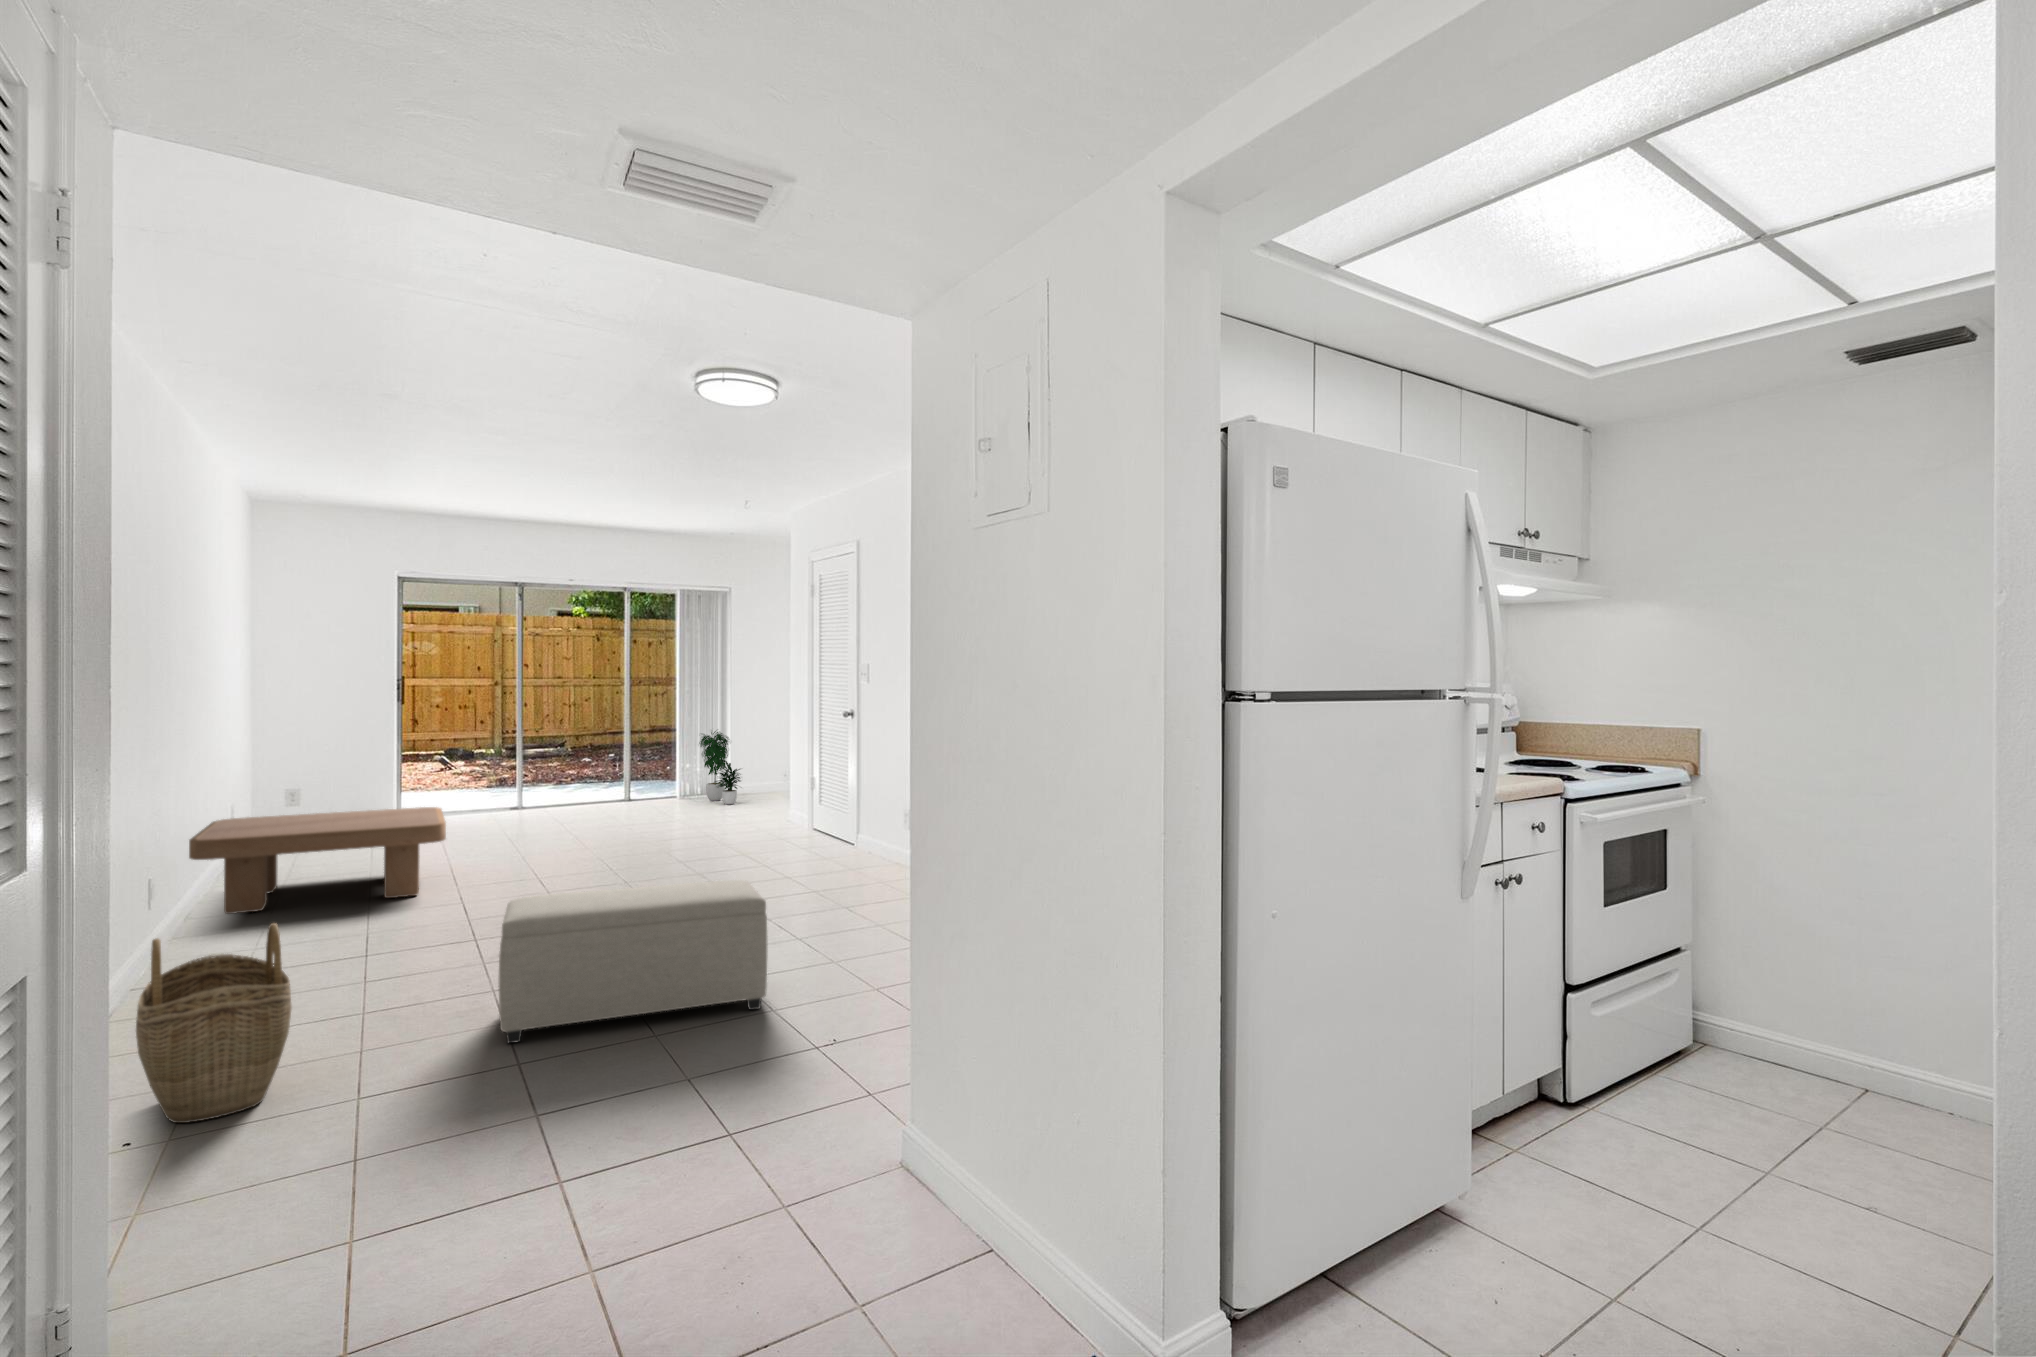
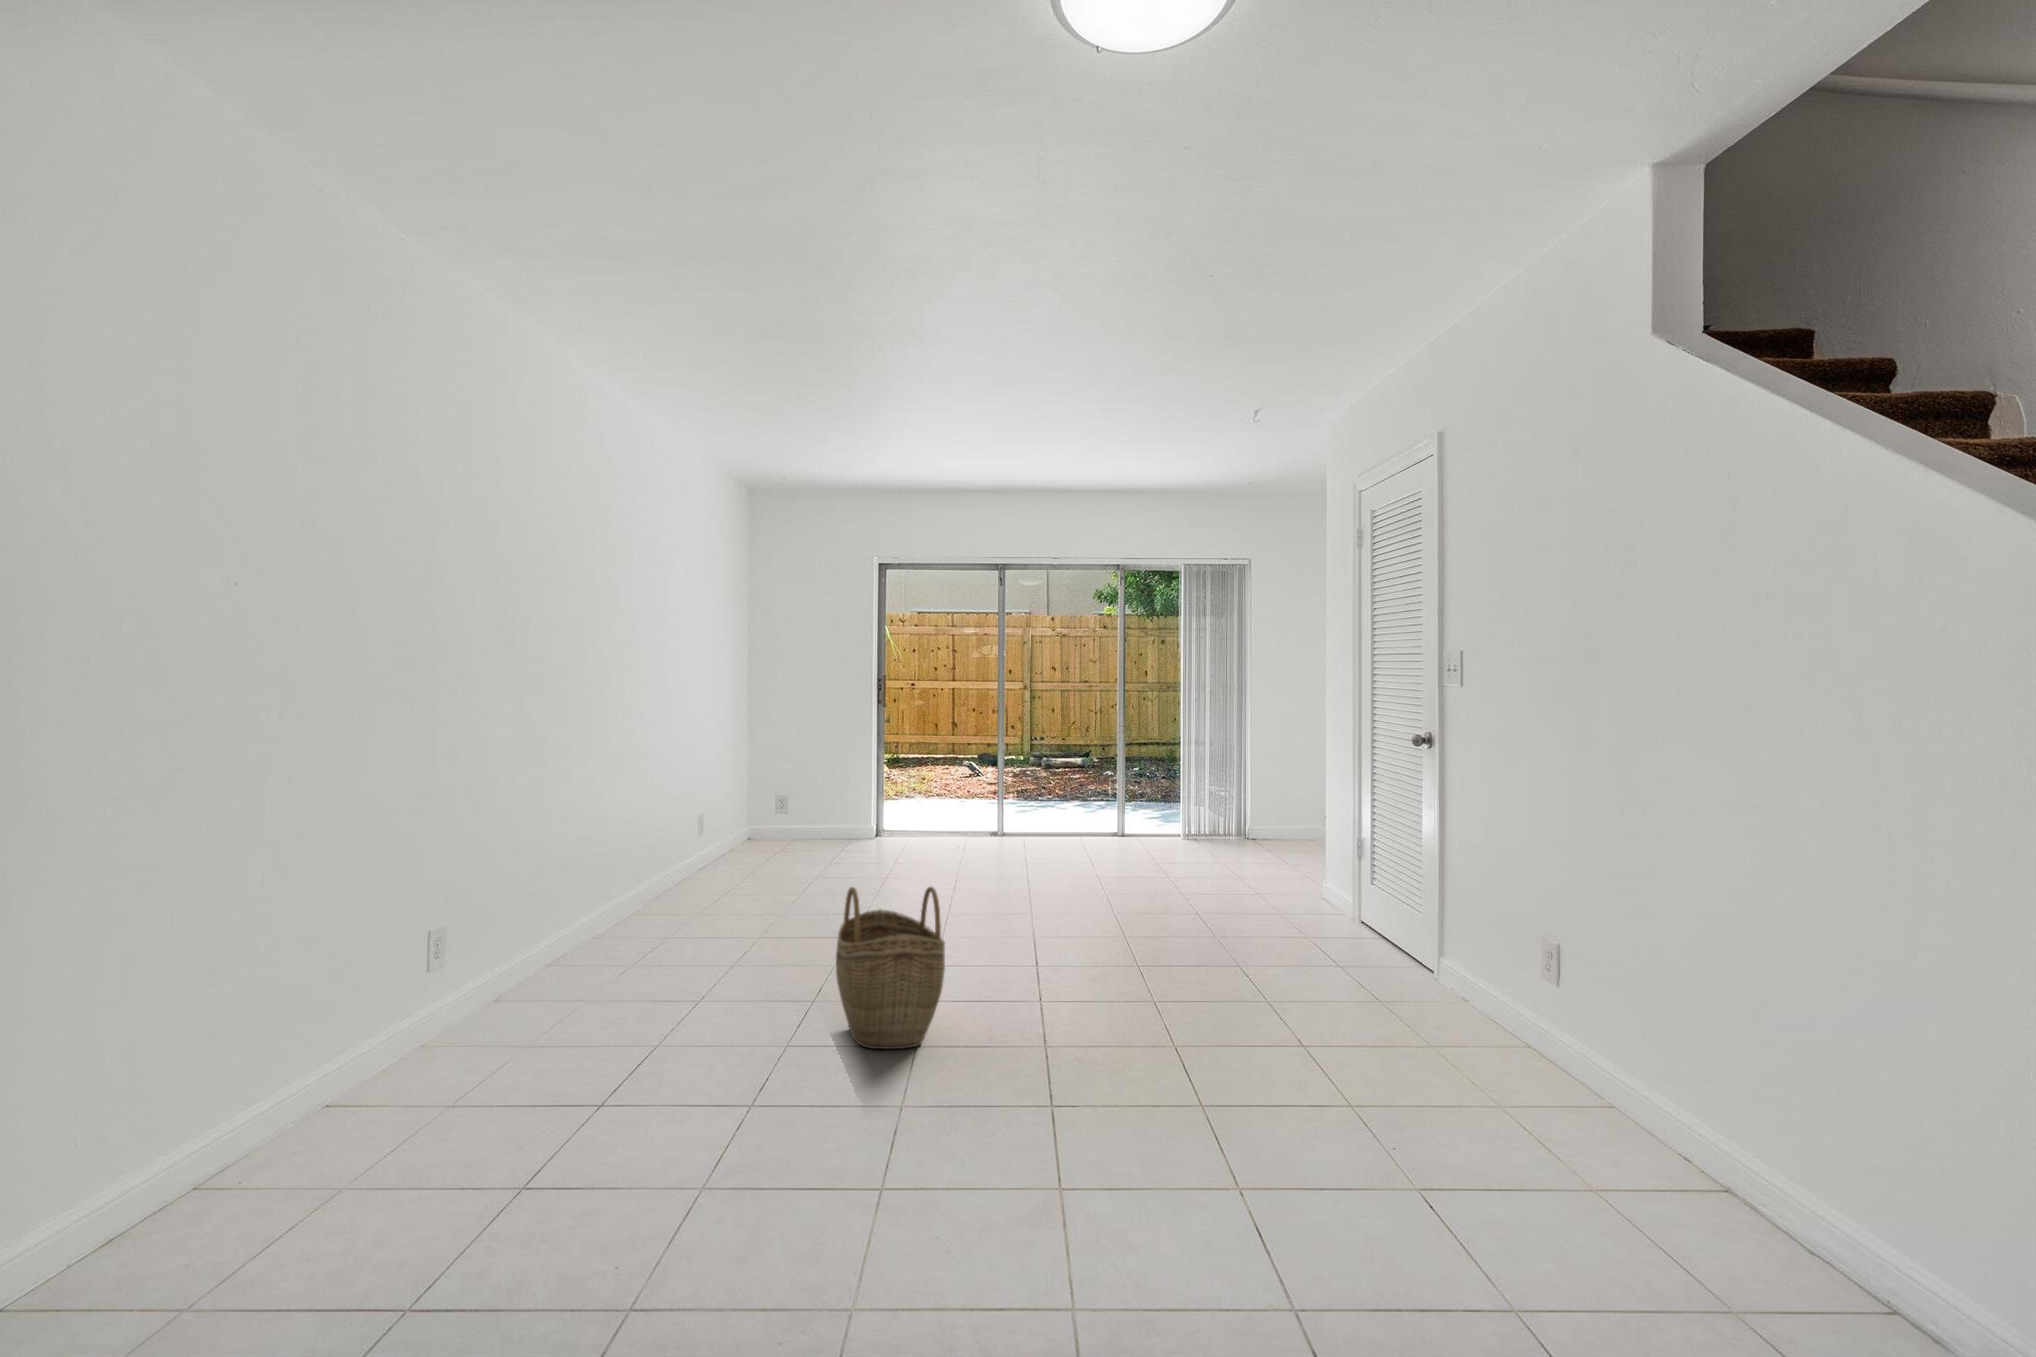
potted plant: present [699,731,740,804] -> none [1228,746,1281,836]
coffee table: present [189,807,446,914] -> none [807,802,1009,892]
ottoman: present [499,880,767,1043] -> none [1099,895,1366,1046]

